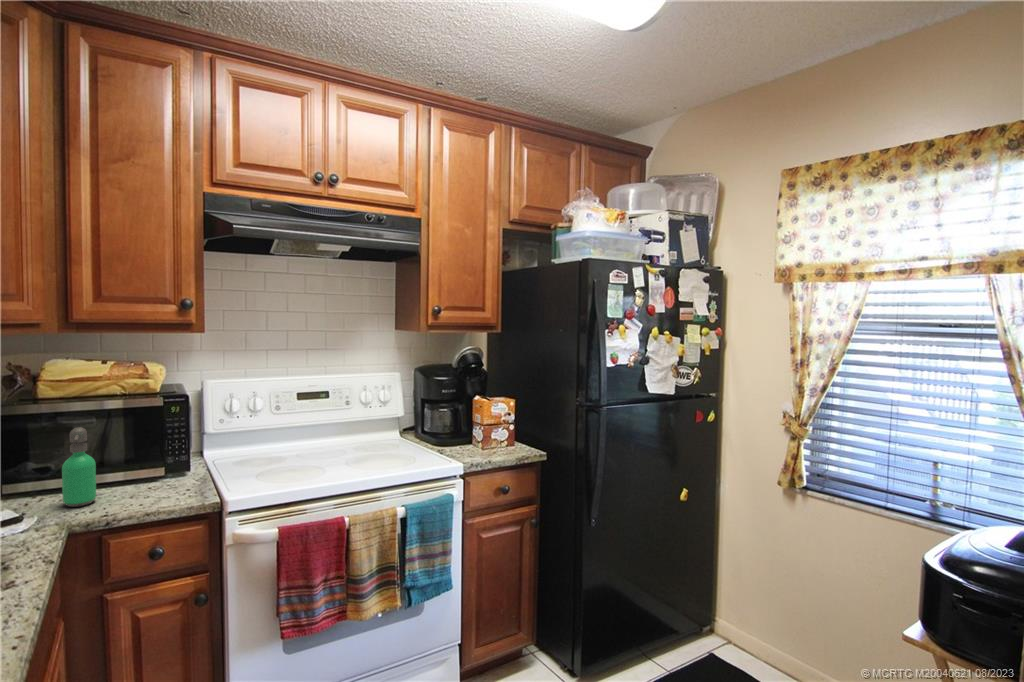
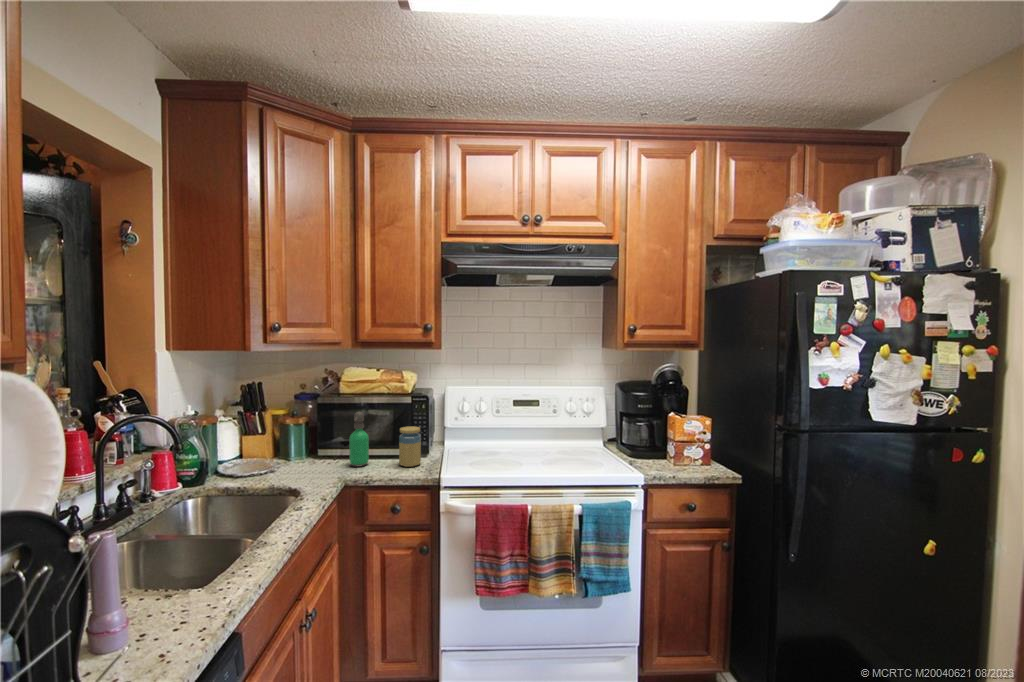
jar: none [149,440,183,495] -> present [399,426,421,467]

